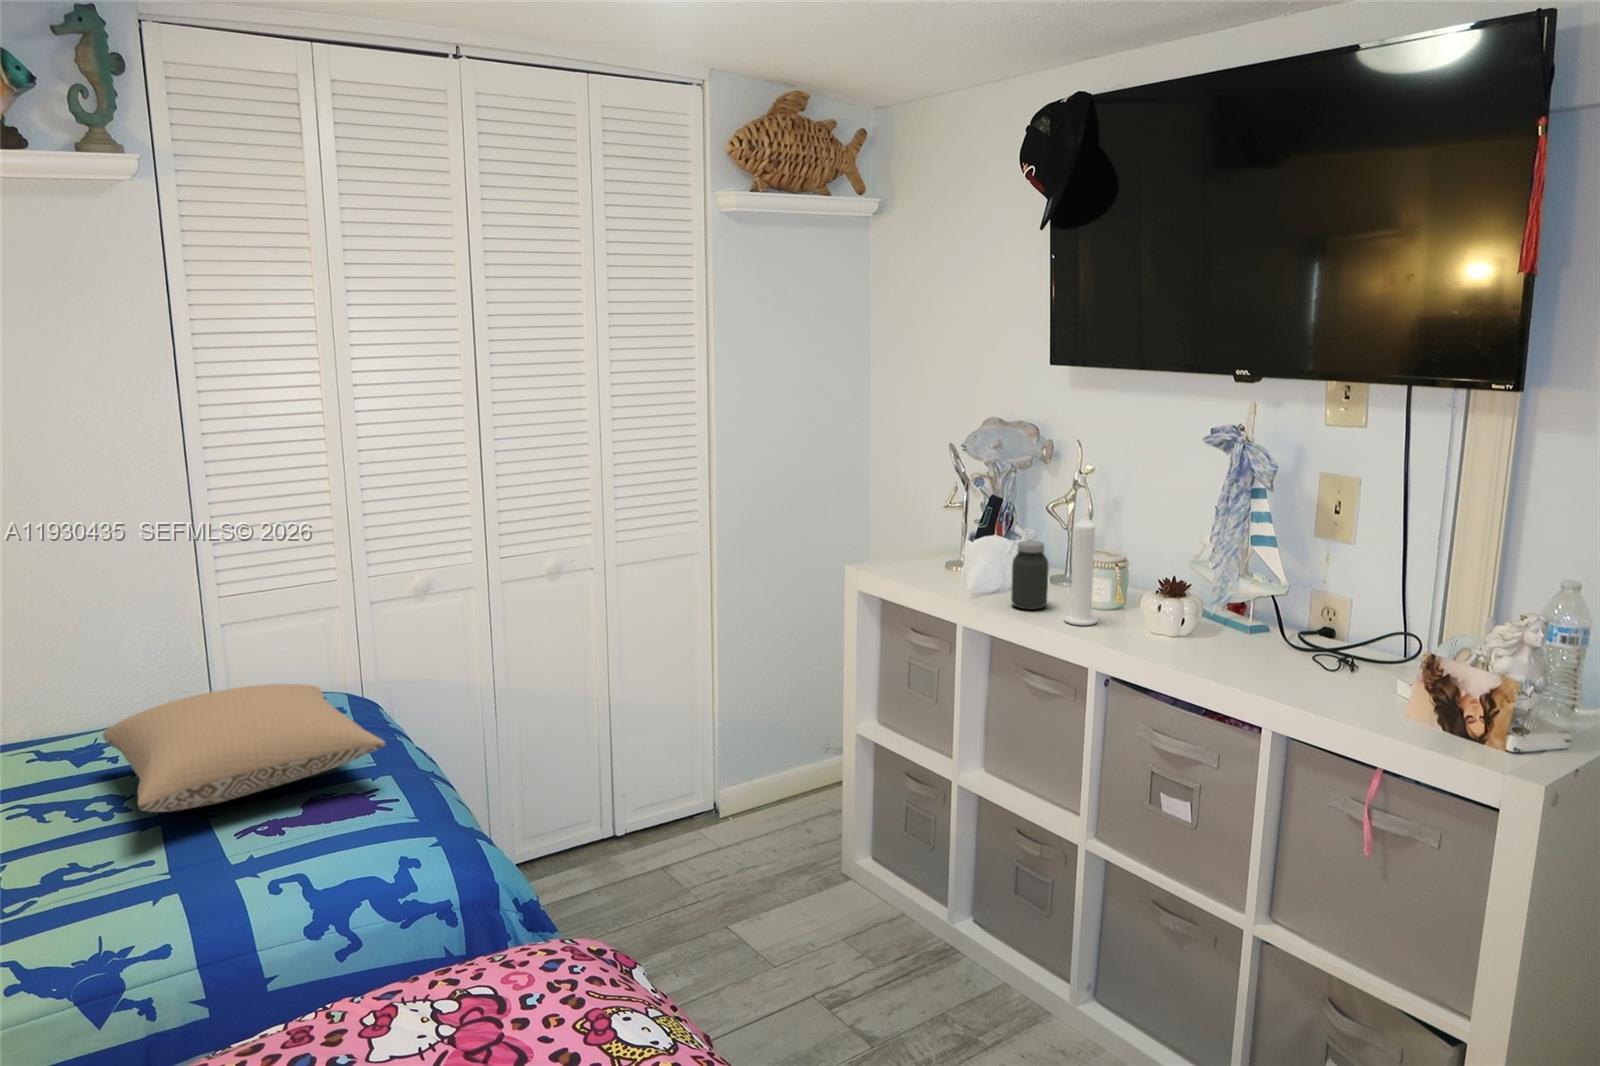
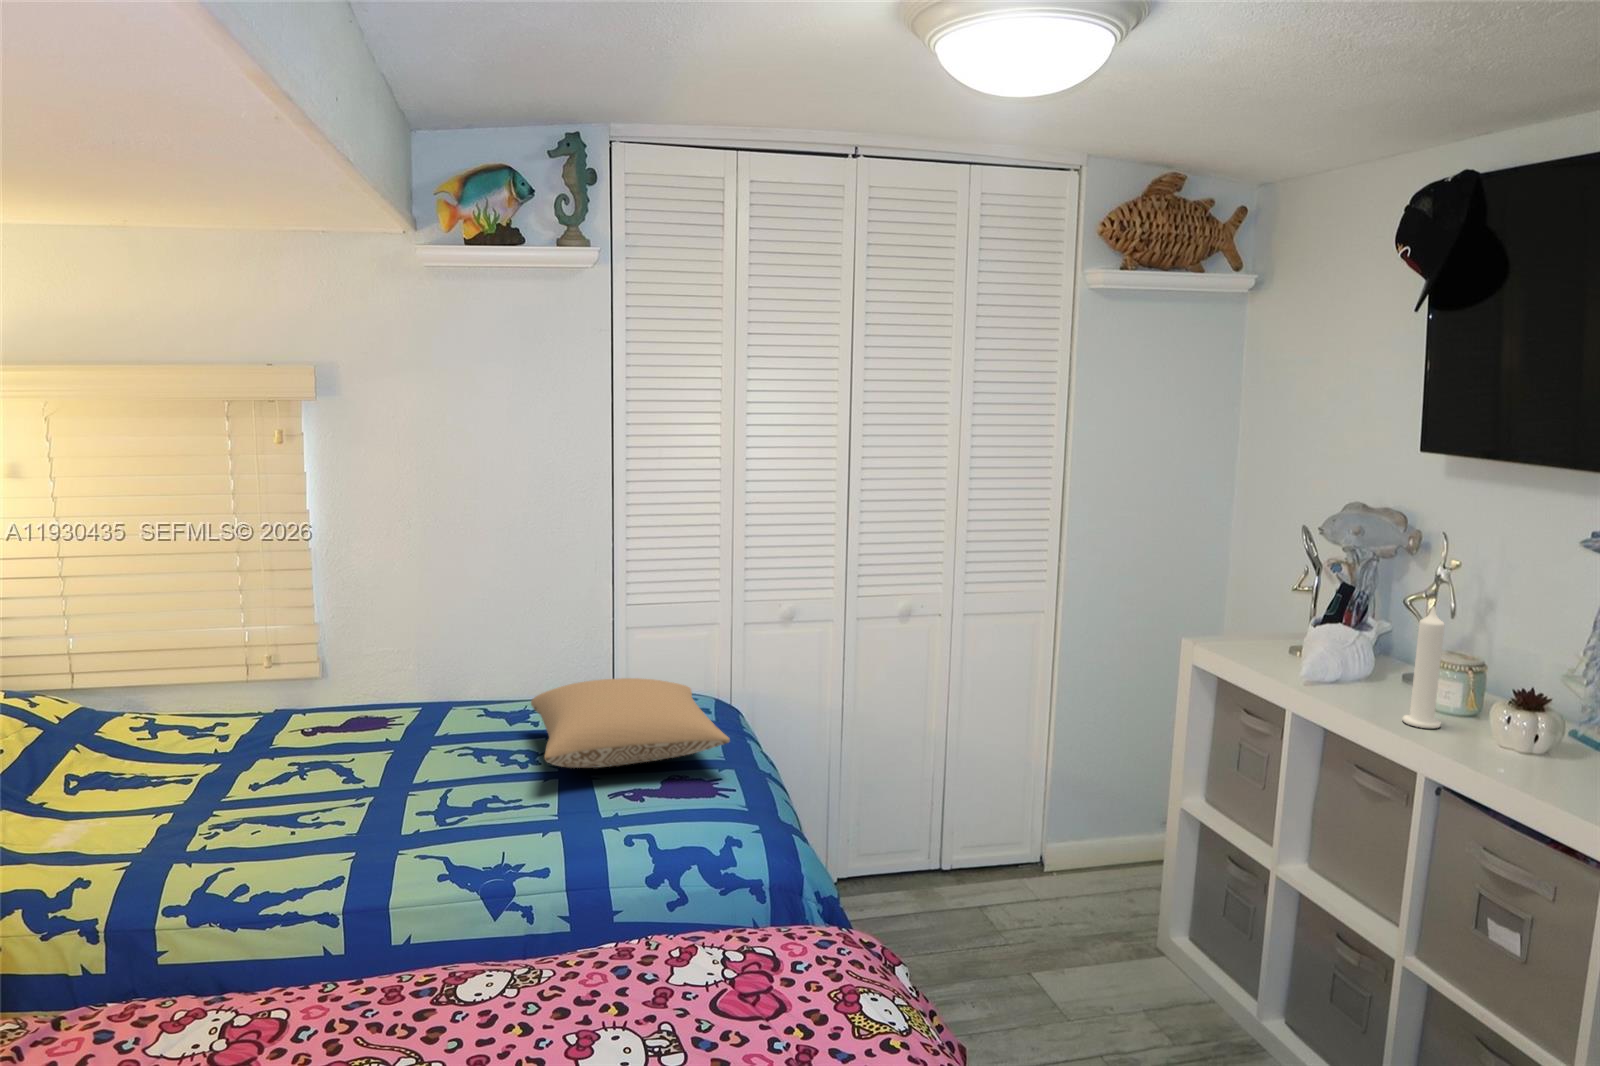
jar: present [1011,541,1048,609] -> none [1347,632,1392,705]

